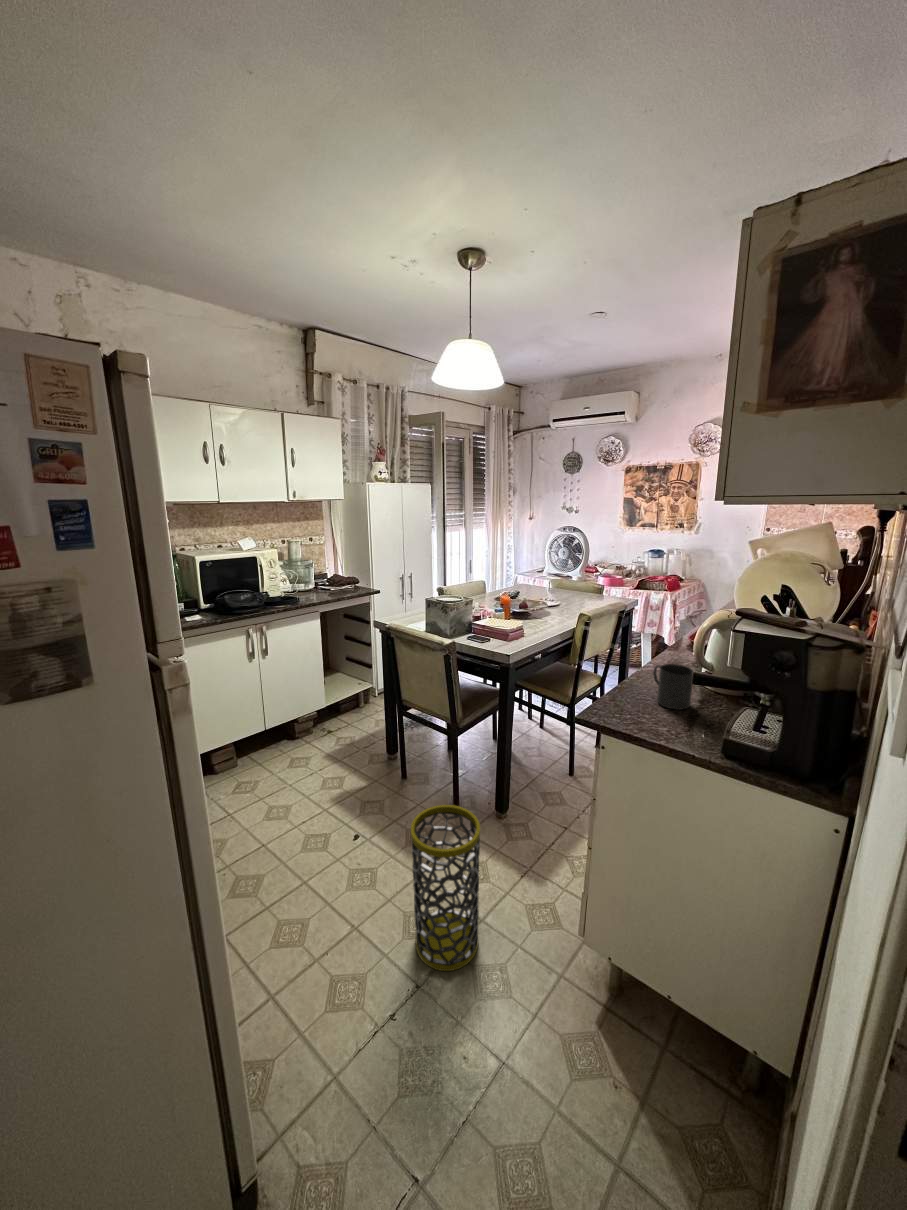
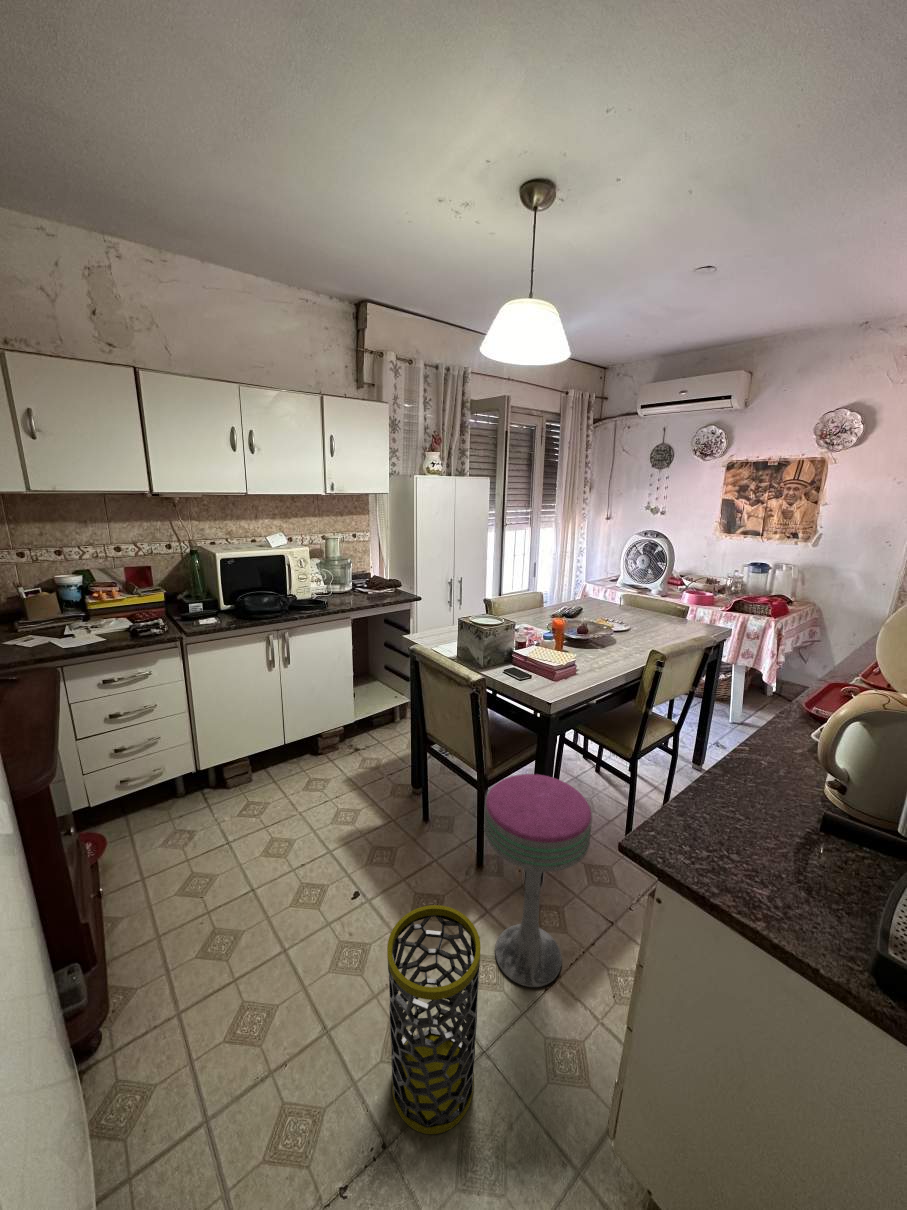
mug: present [653,664,694,710] -> none [752,771,823,852]
bar stool: none [466,712,548,875] -> present [484,774,592,987]

